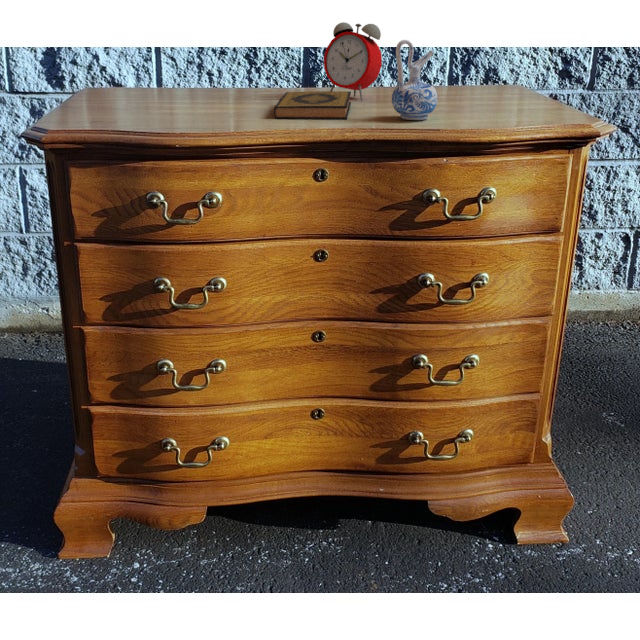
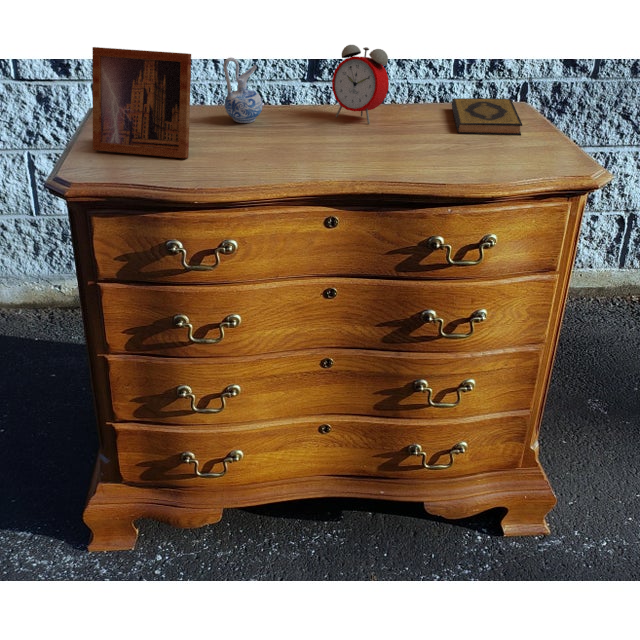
picture frame: none [73,6,176,118] -> present [92,47,191,158]
ceramic pitcher: present [392,40,437,120] -> present [224,58,262,123]
hardback book: present [274,91,351,119] -> present [452,98,522,135]

